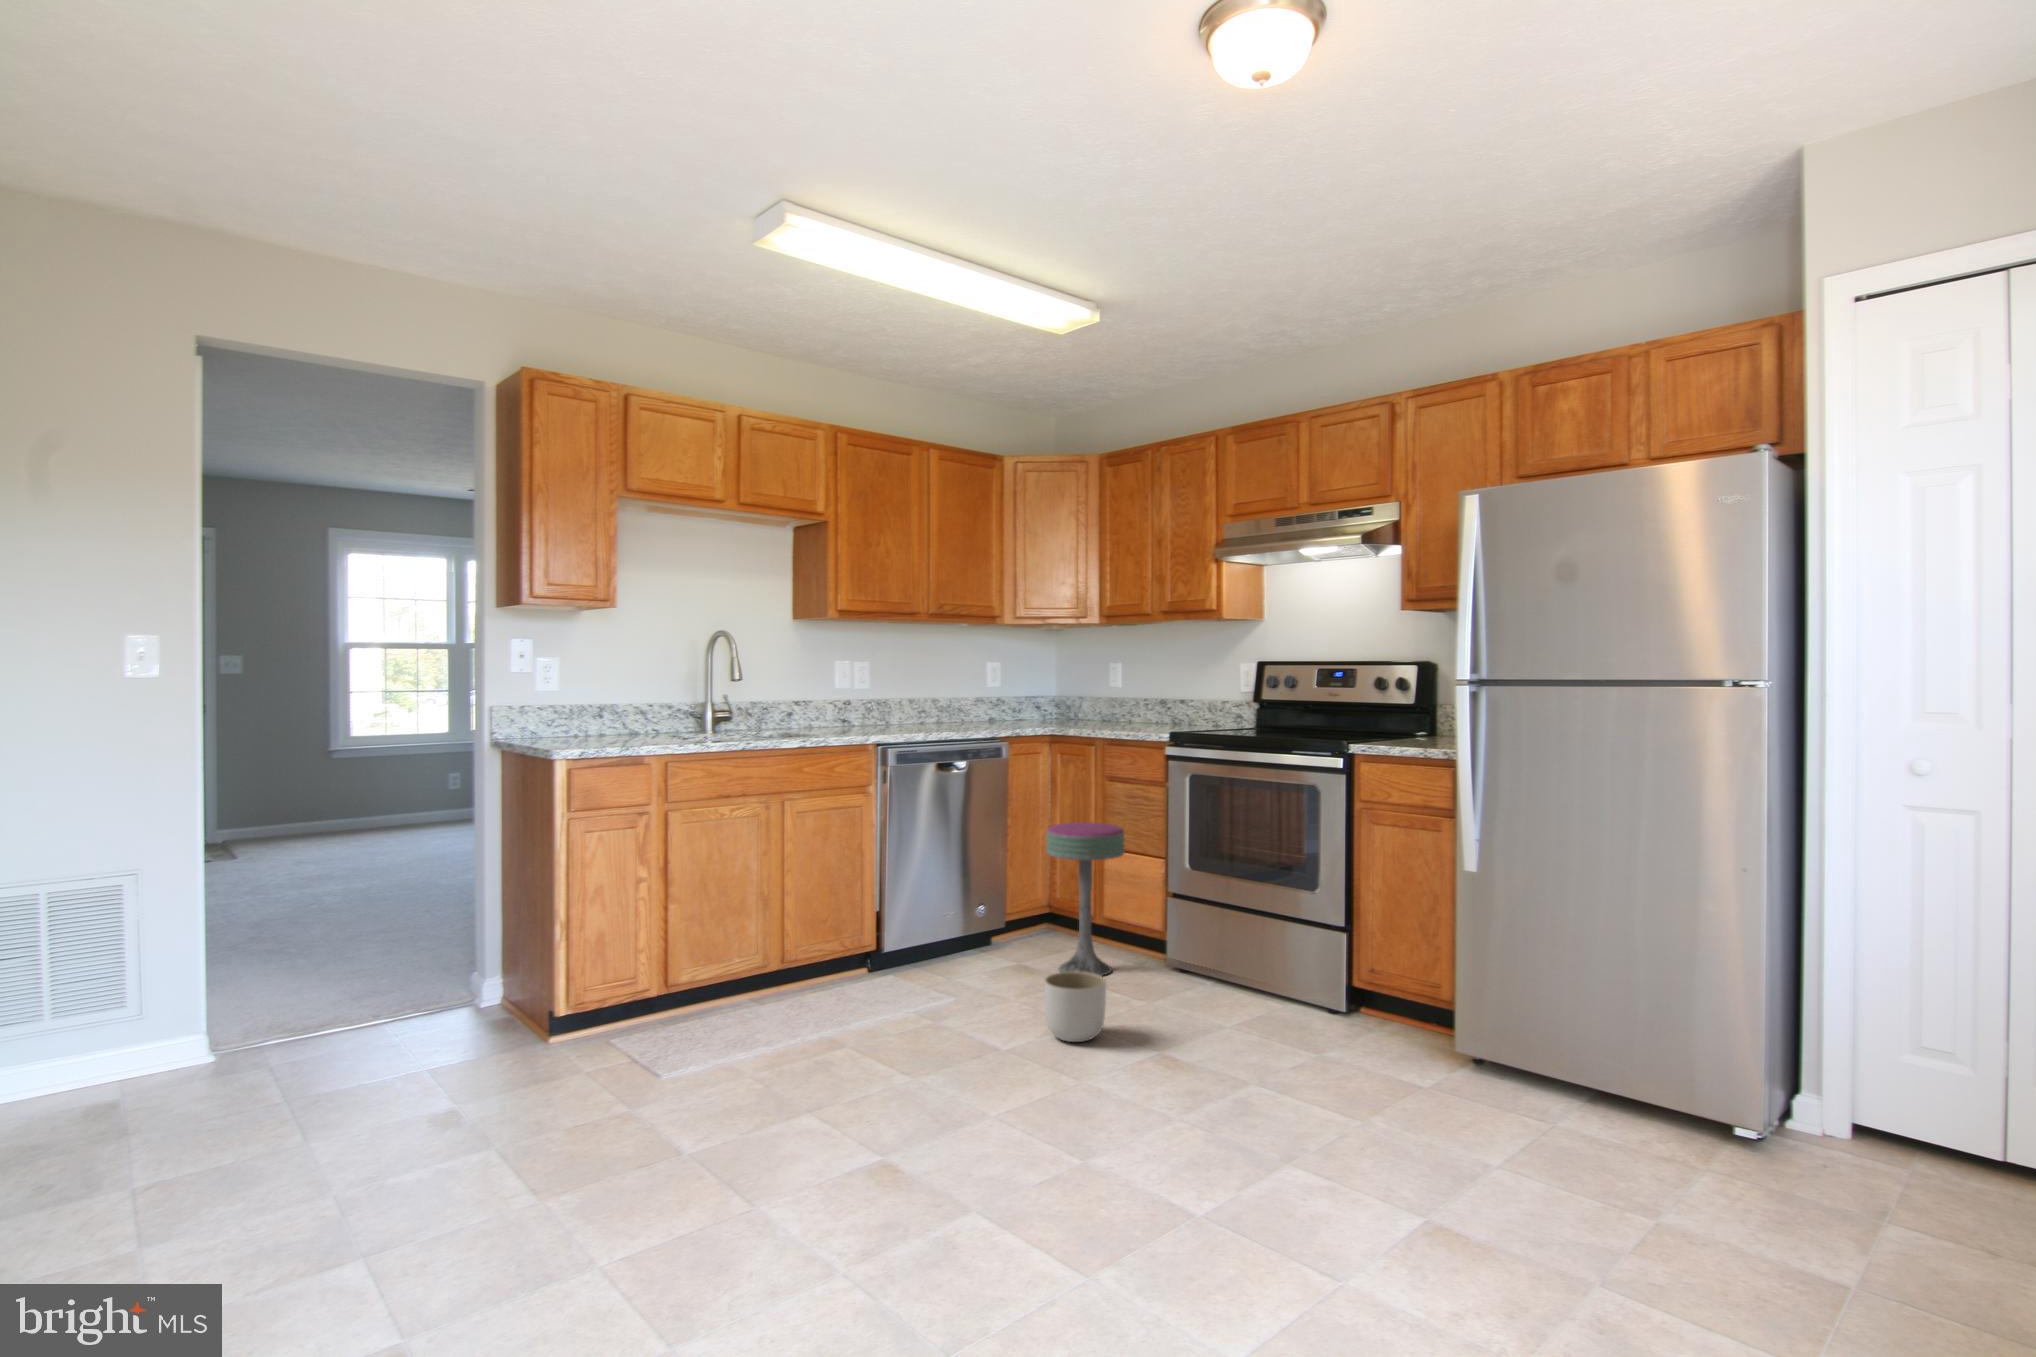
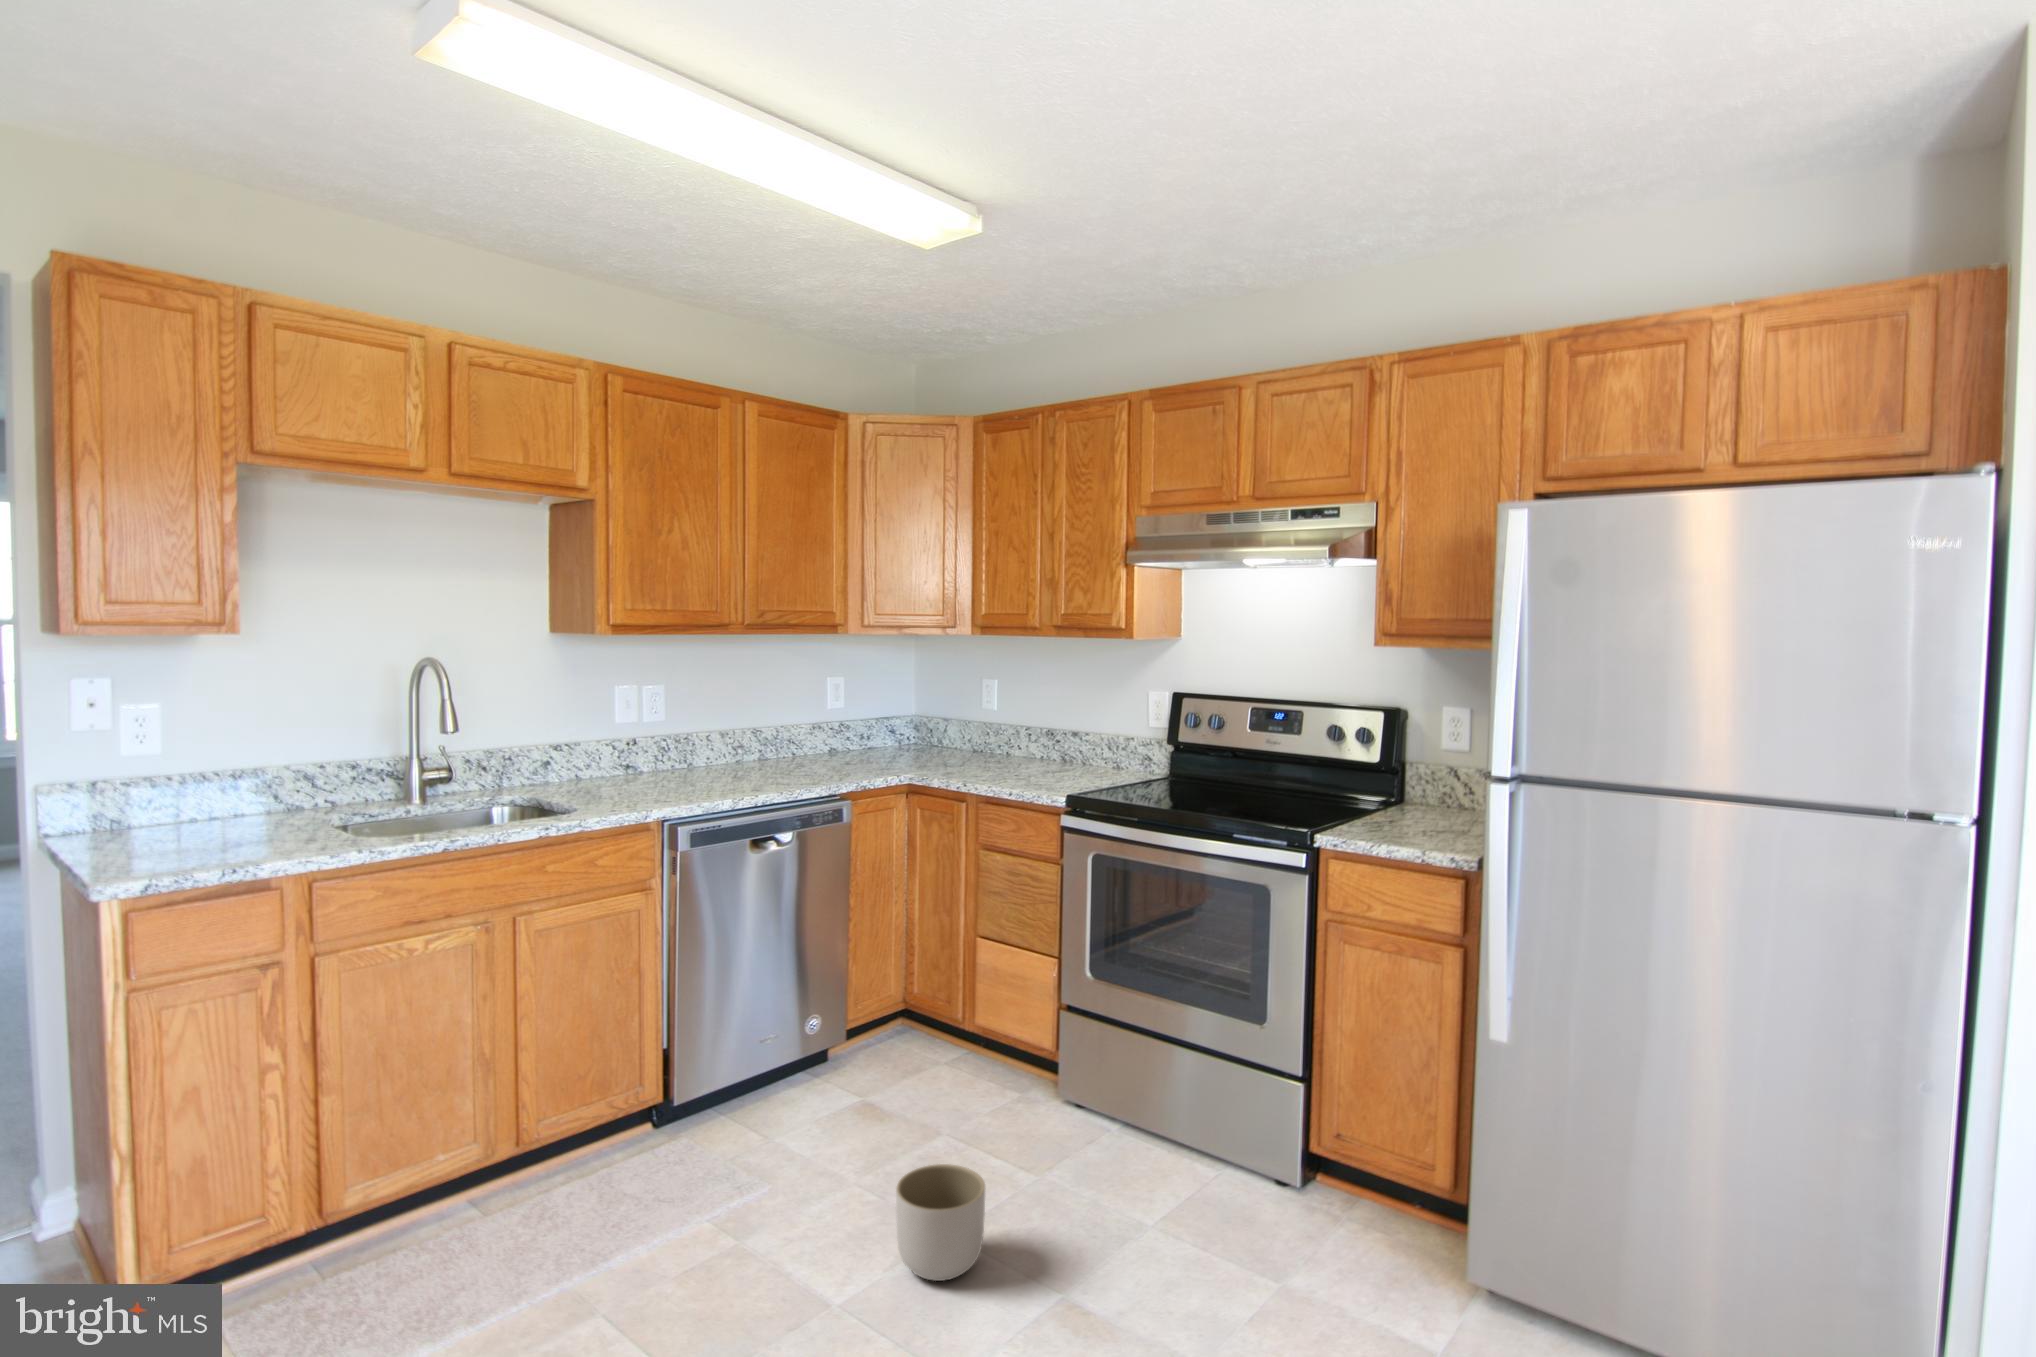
bar stool: present [1046,822,1124,976] -> none [900,910,1005,1125]

